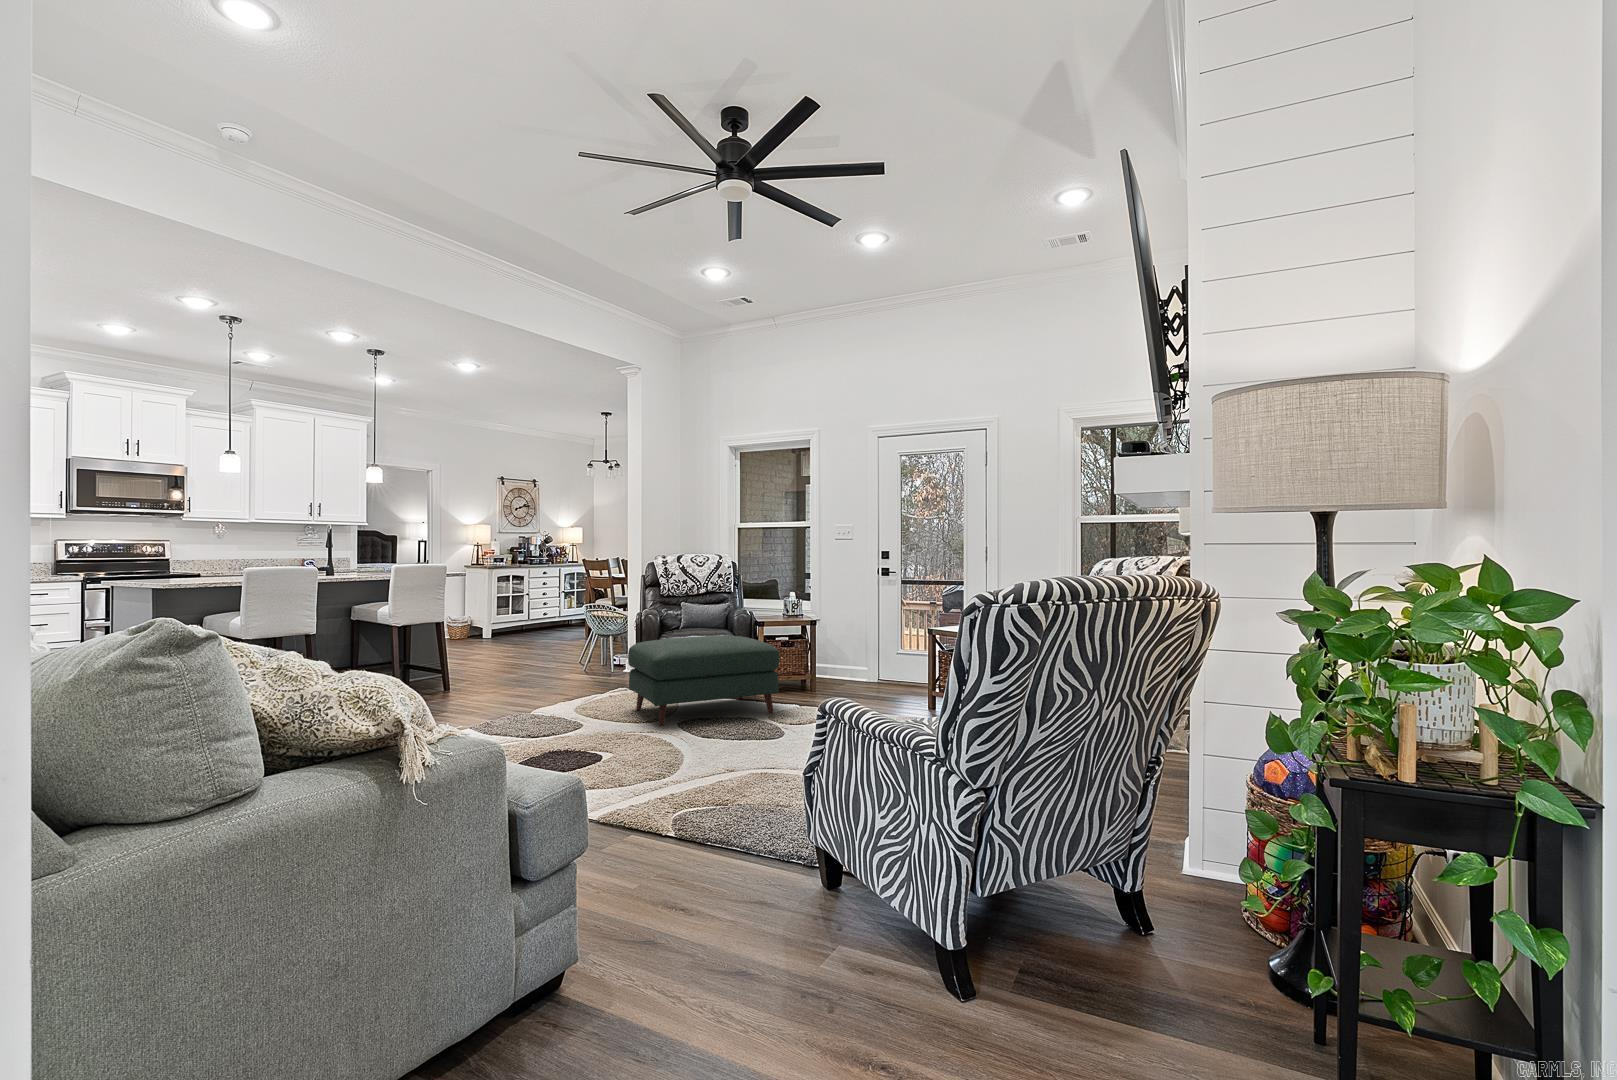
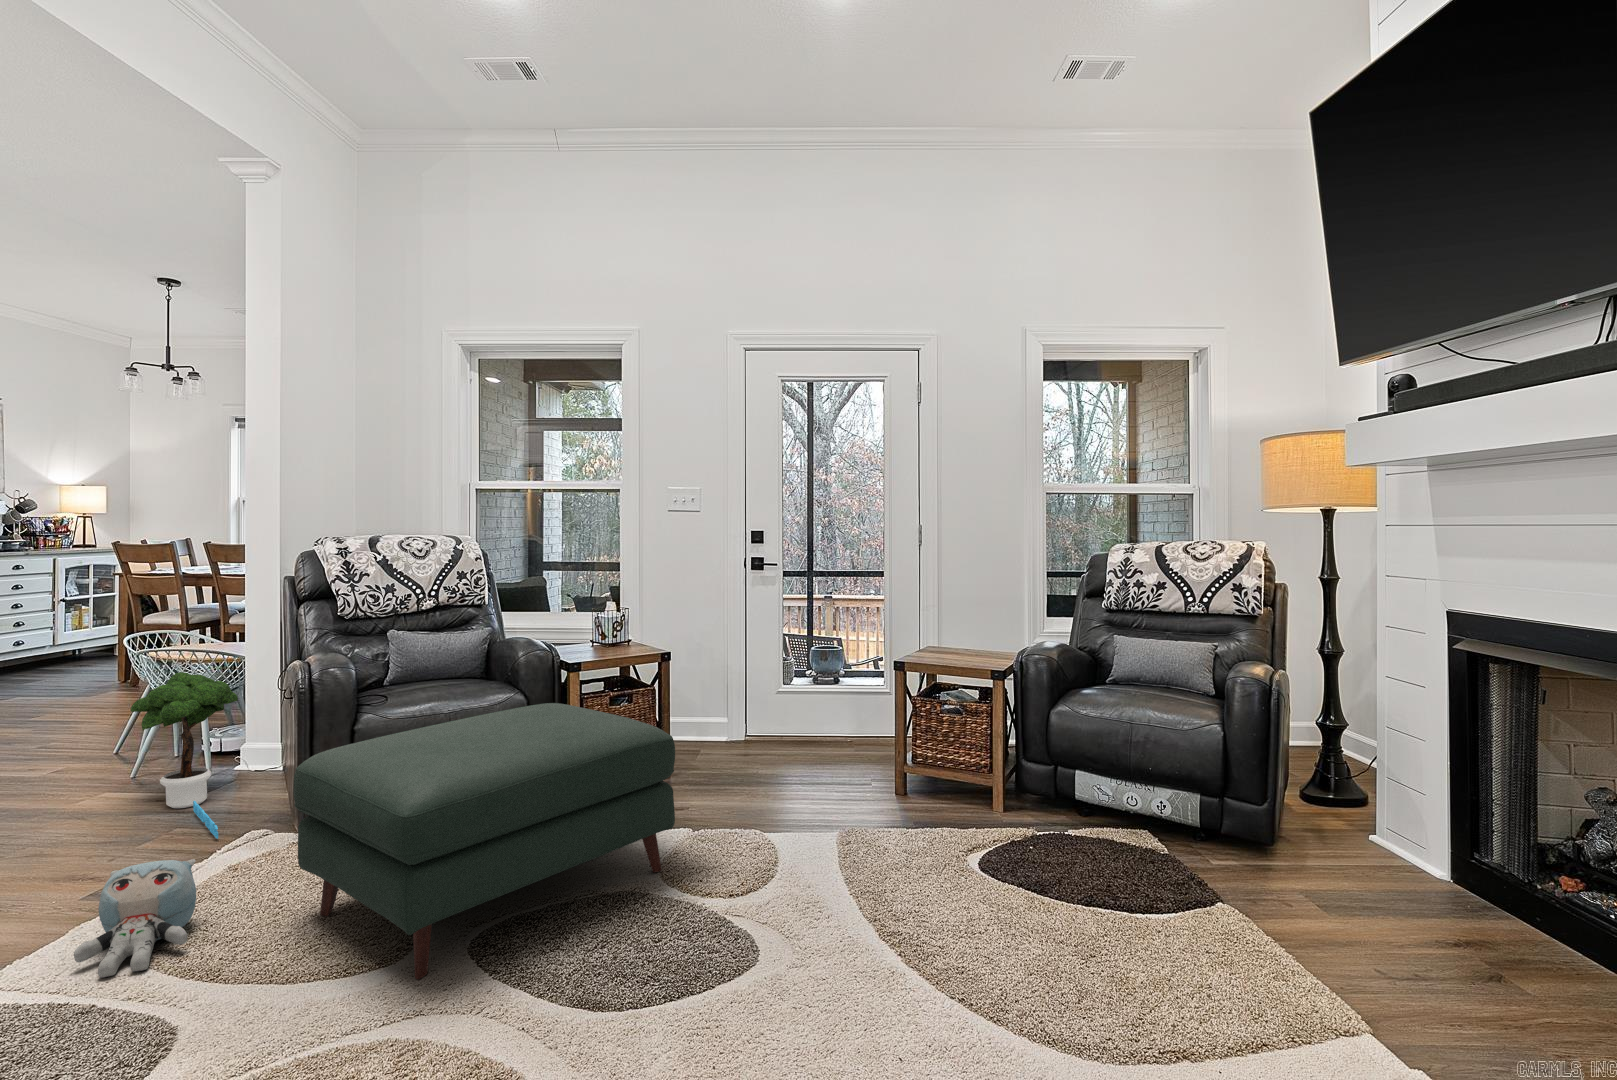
potted tree: none [582,618,623,688] -> present [131,672,238,839]
plush toy: none [556,680,596,715] -> present [74,859,196,978]

